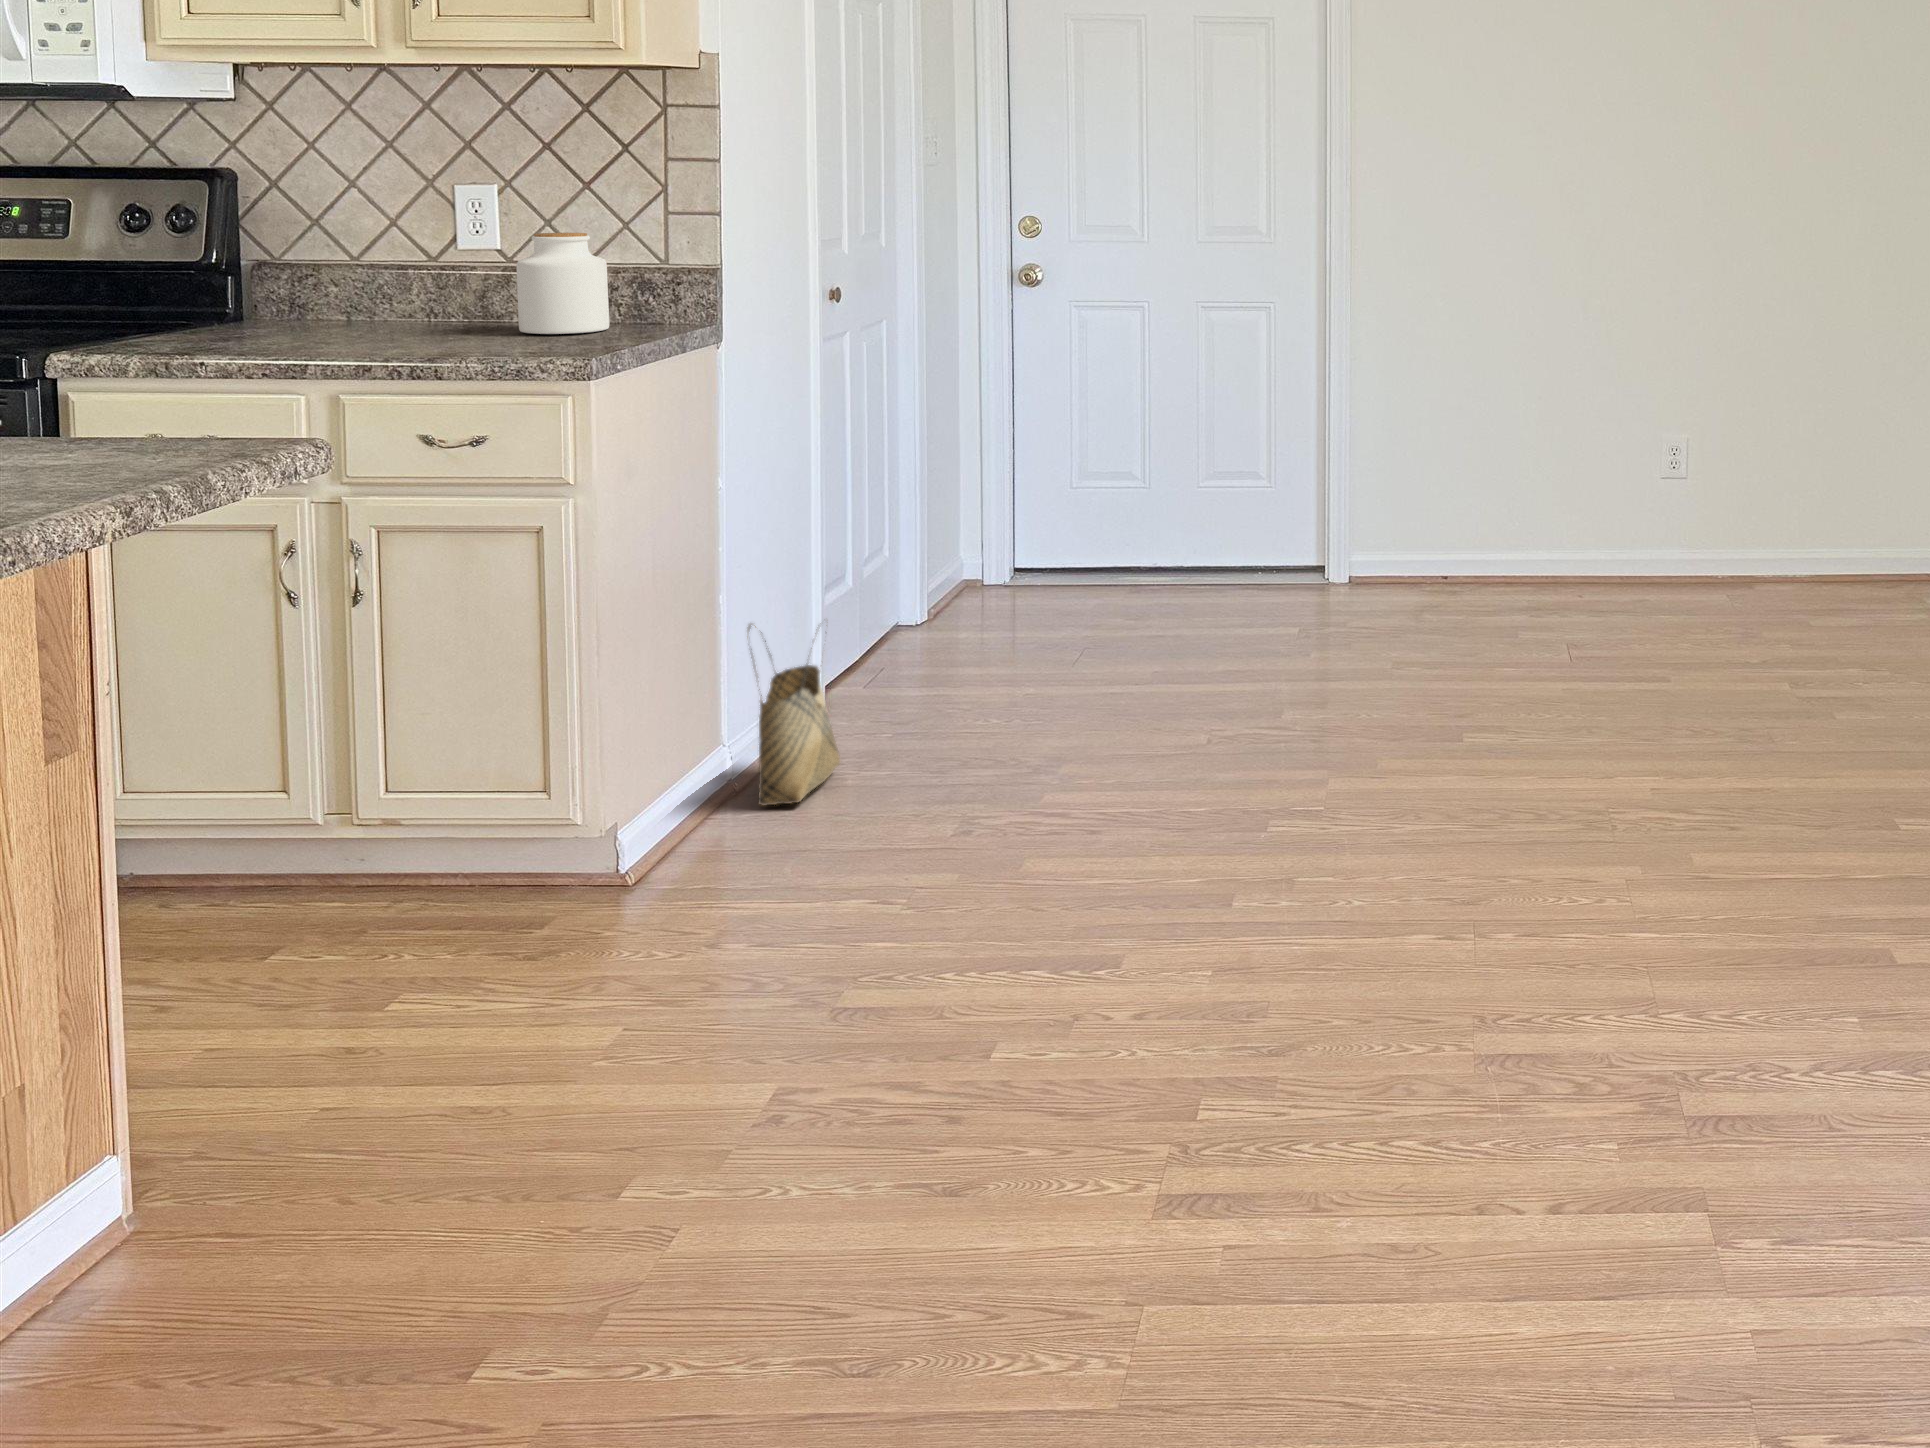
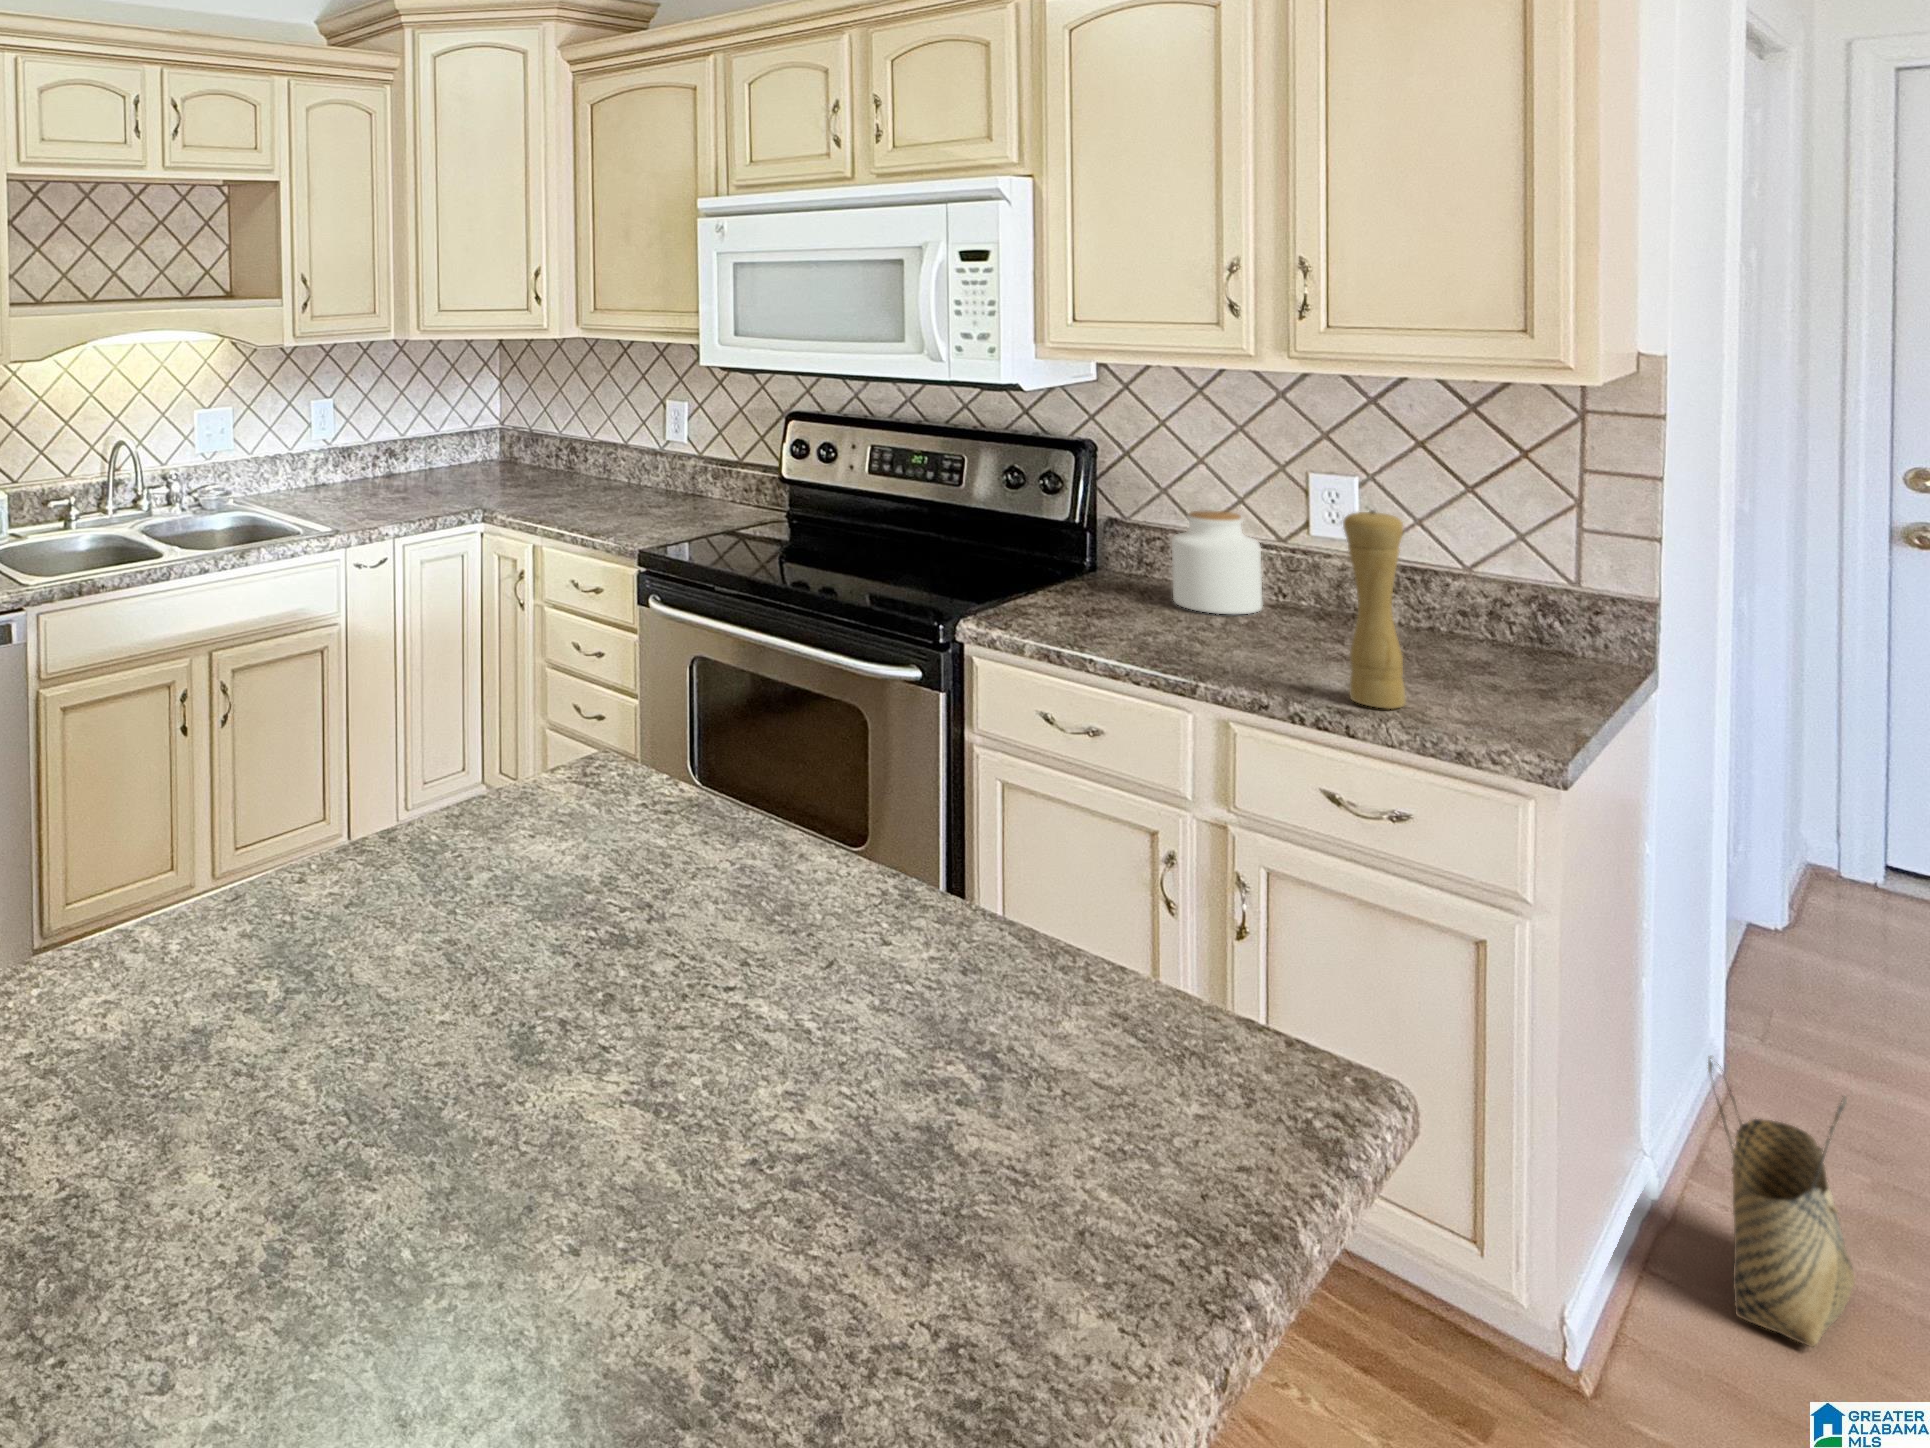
pepper mill: none [442,177,499,355] -> present [1343,510,1405,709]
jar: present [516,233,609,334] -> present [1172,510,1262,614]

